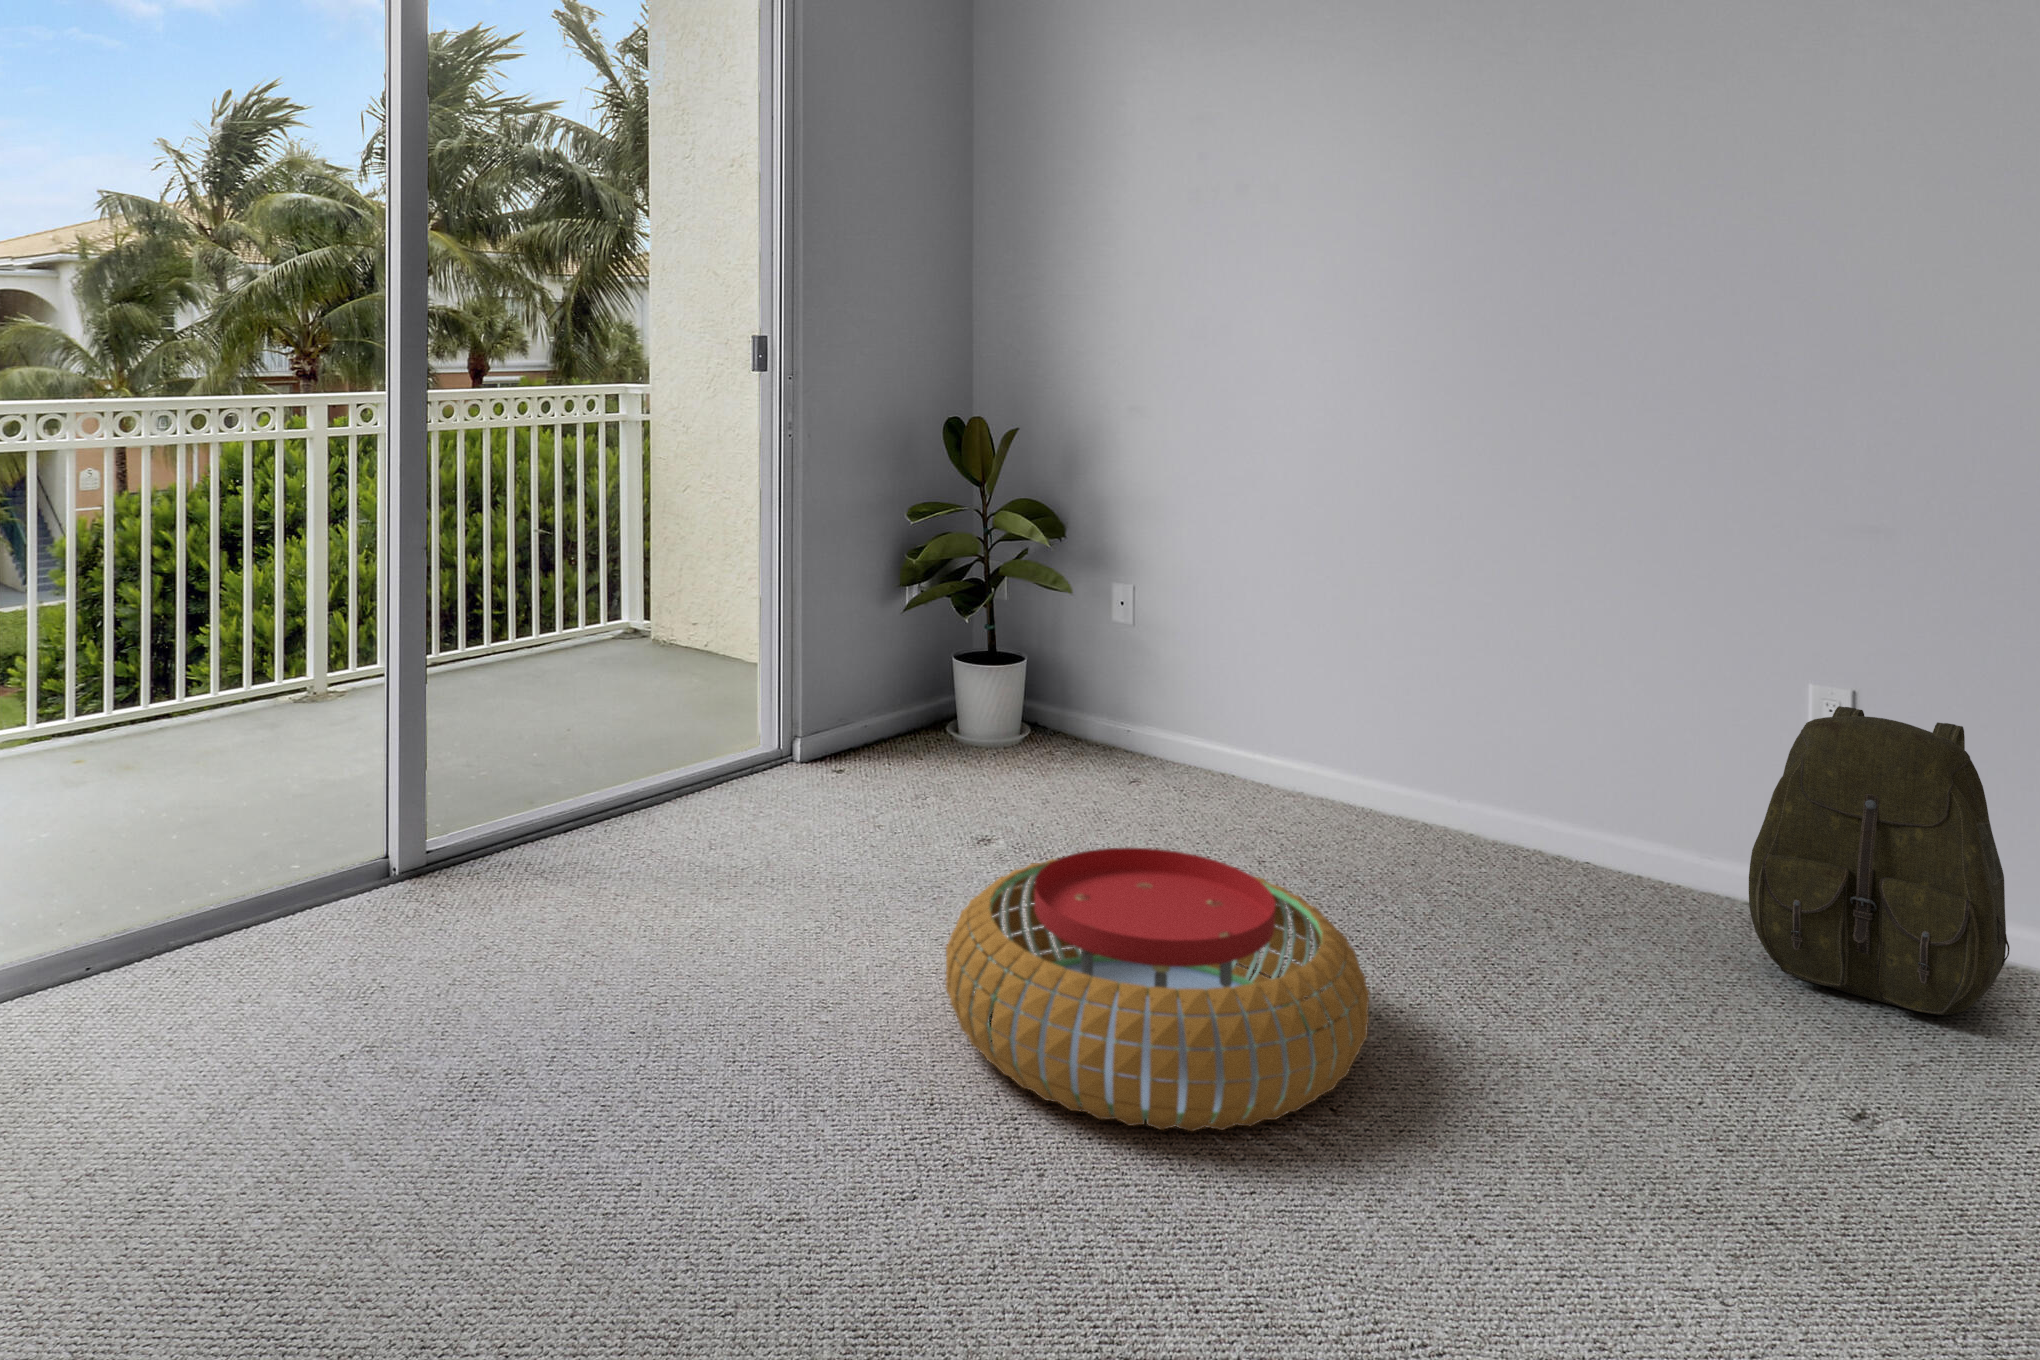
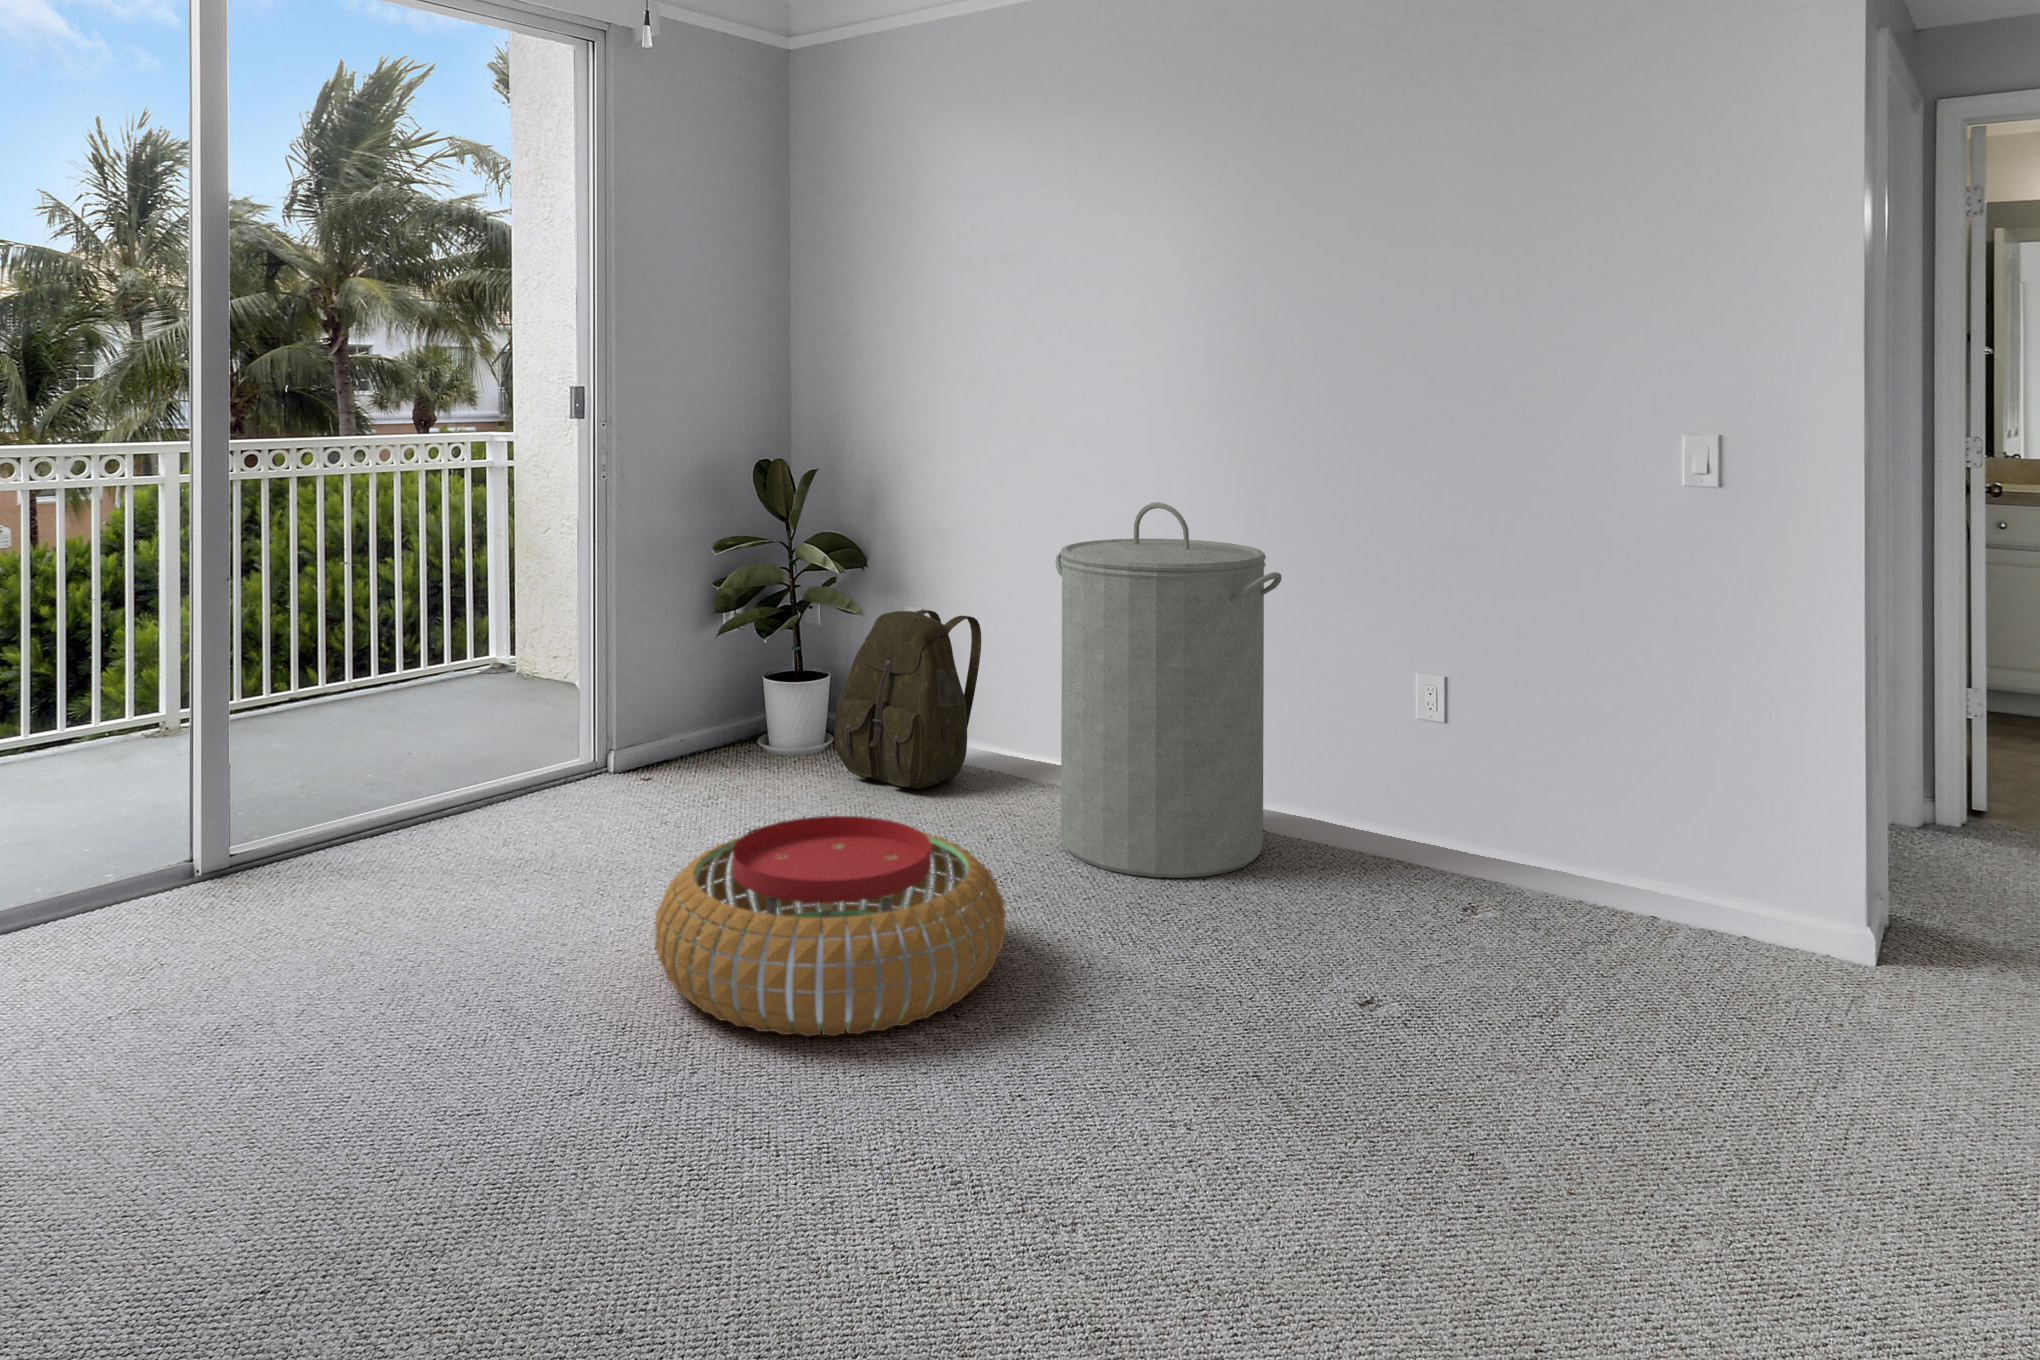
laundry hamper: none [1333,480,1638,926] -> present [1055,502,1282,878]
backpack: present [1749,706,2010,1015] -> present [834,610,981,789]

